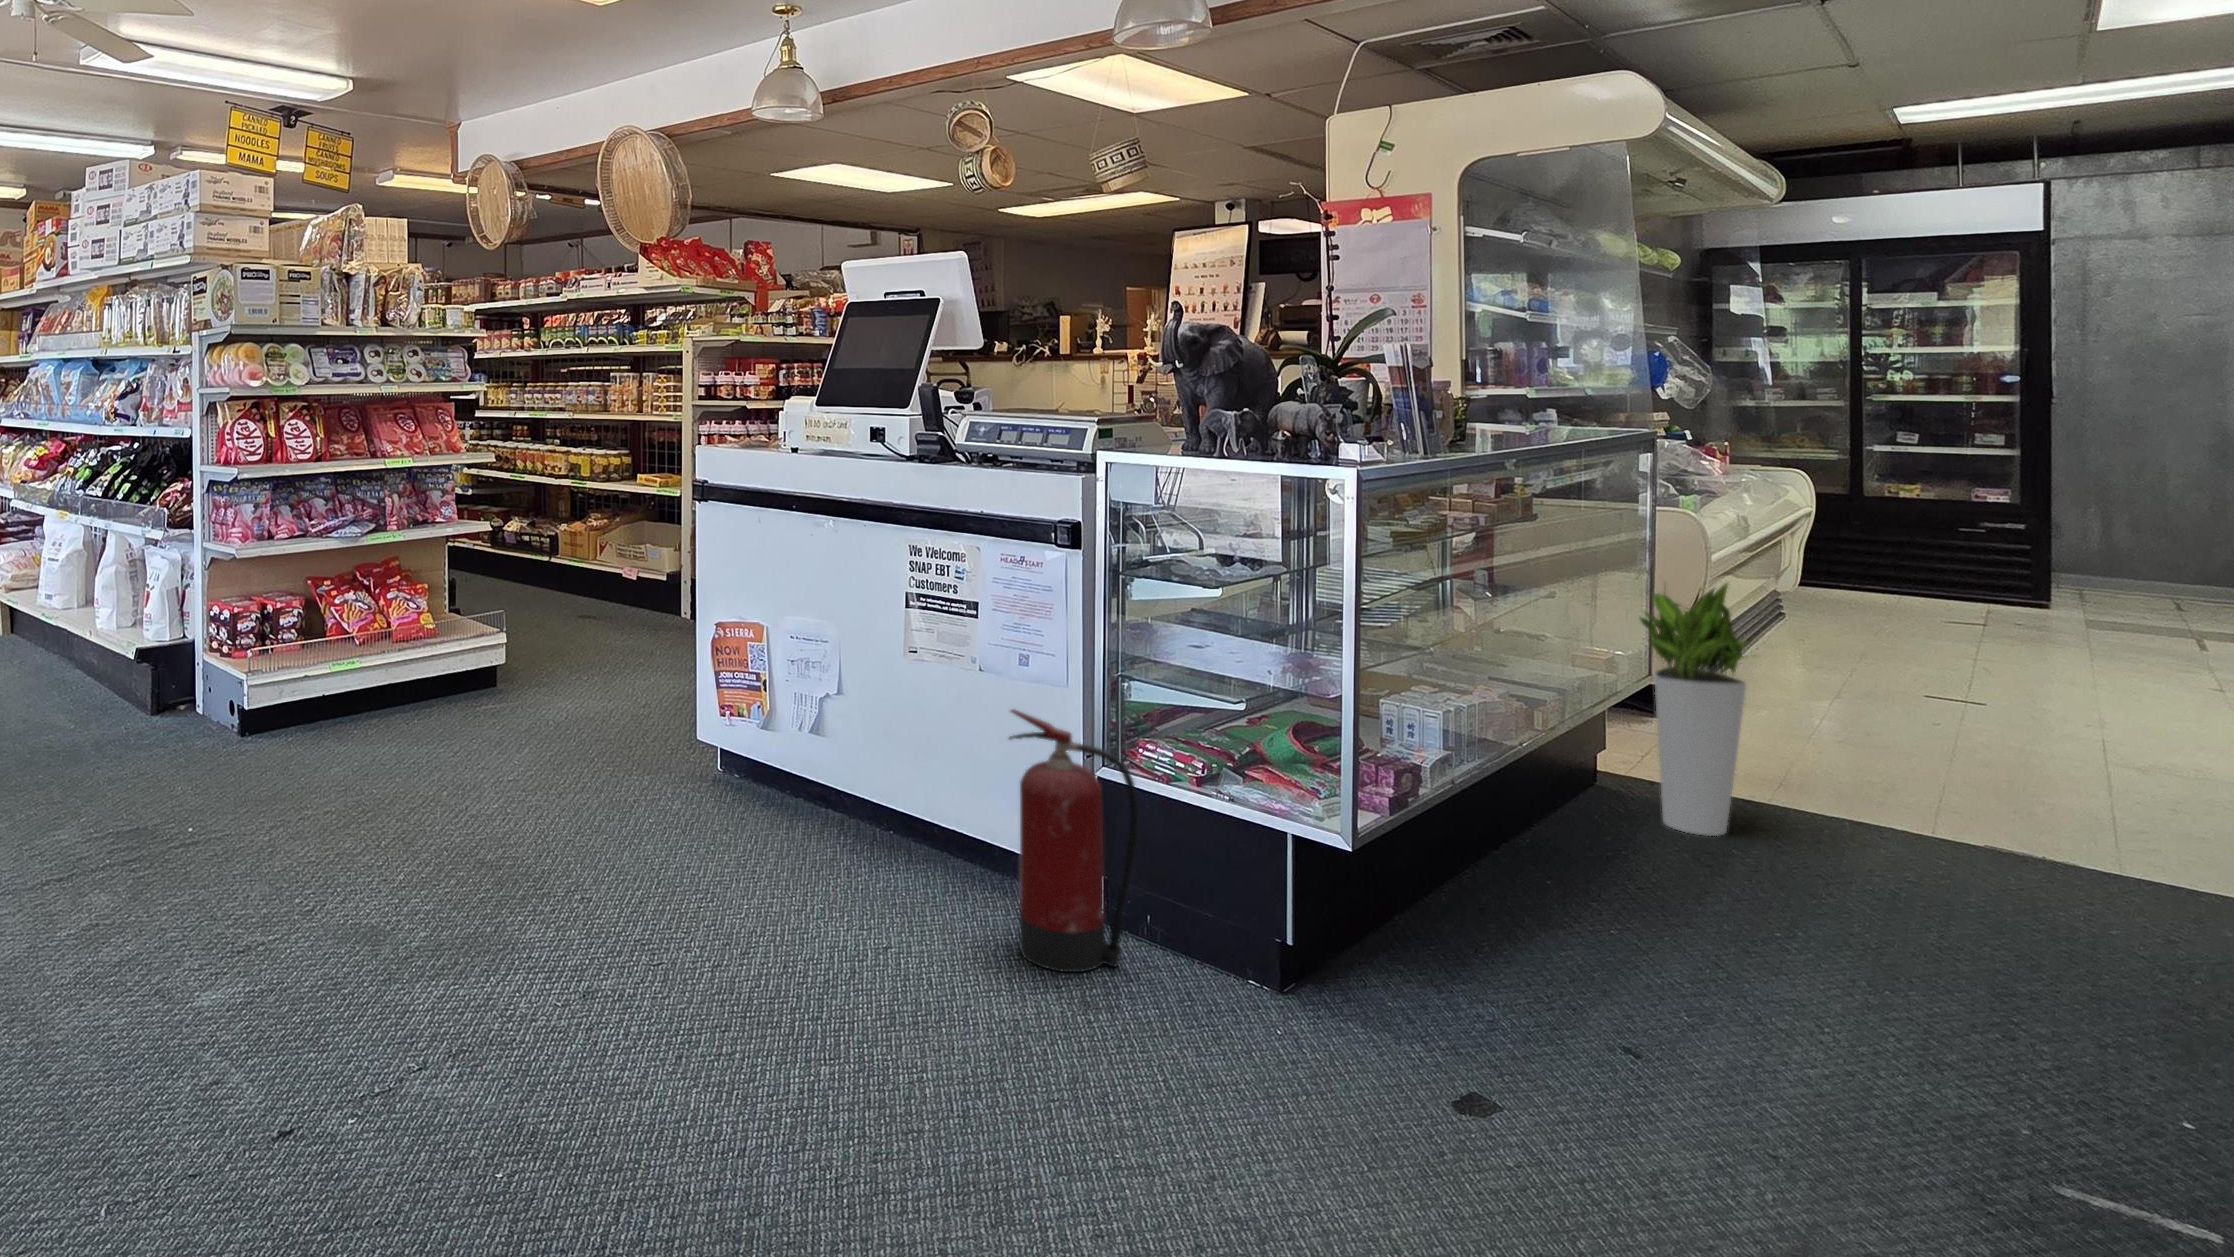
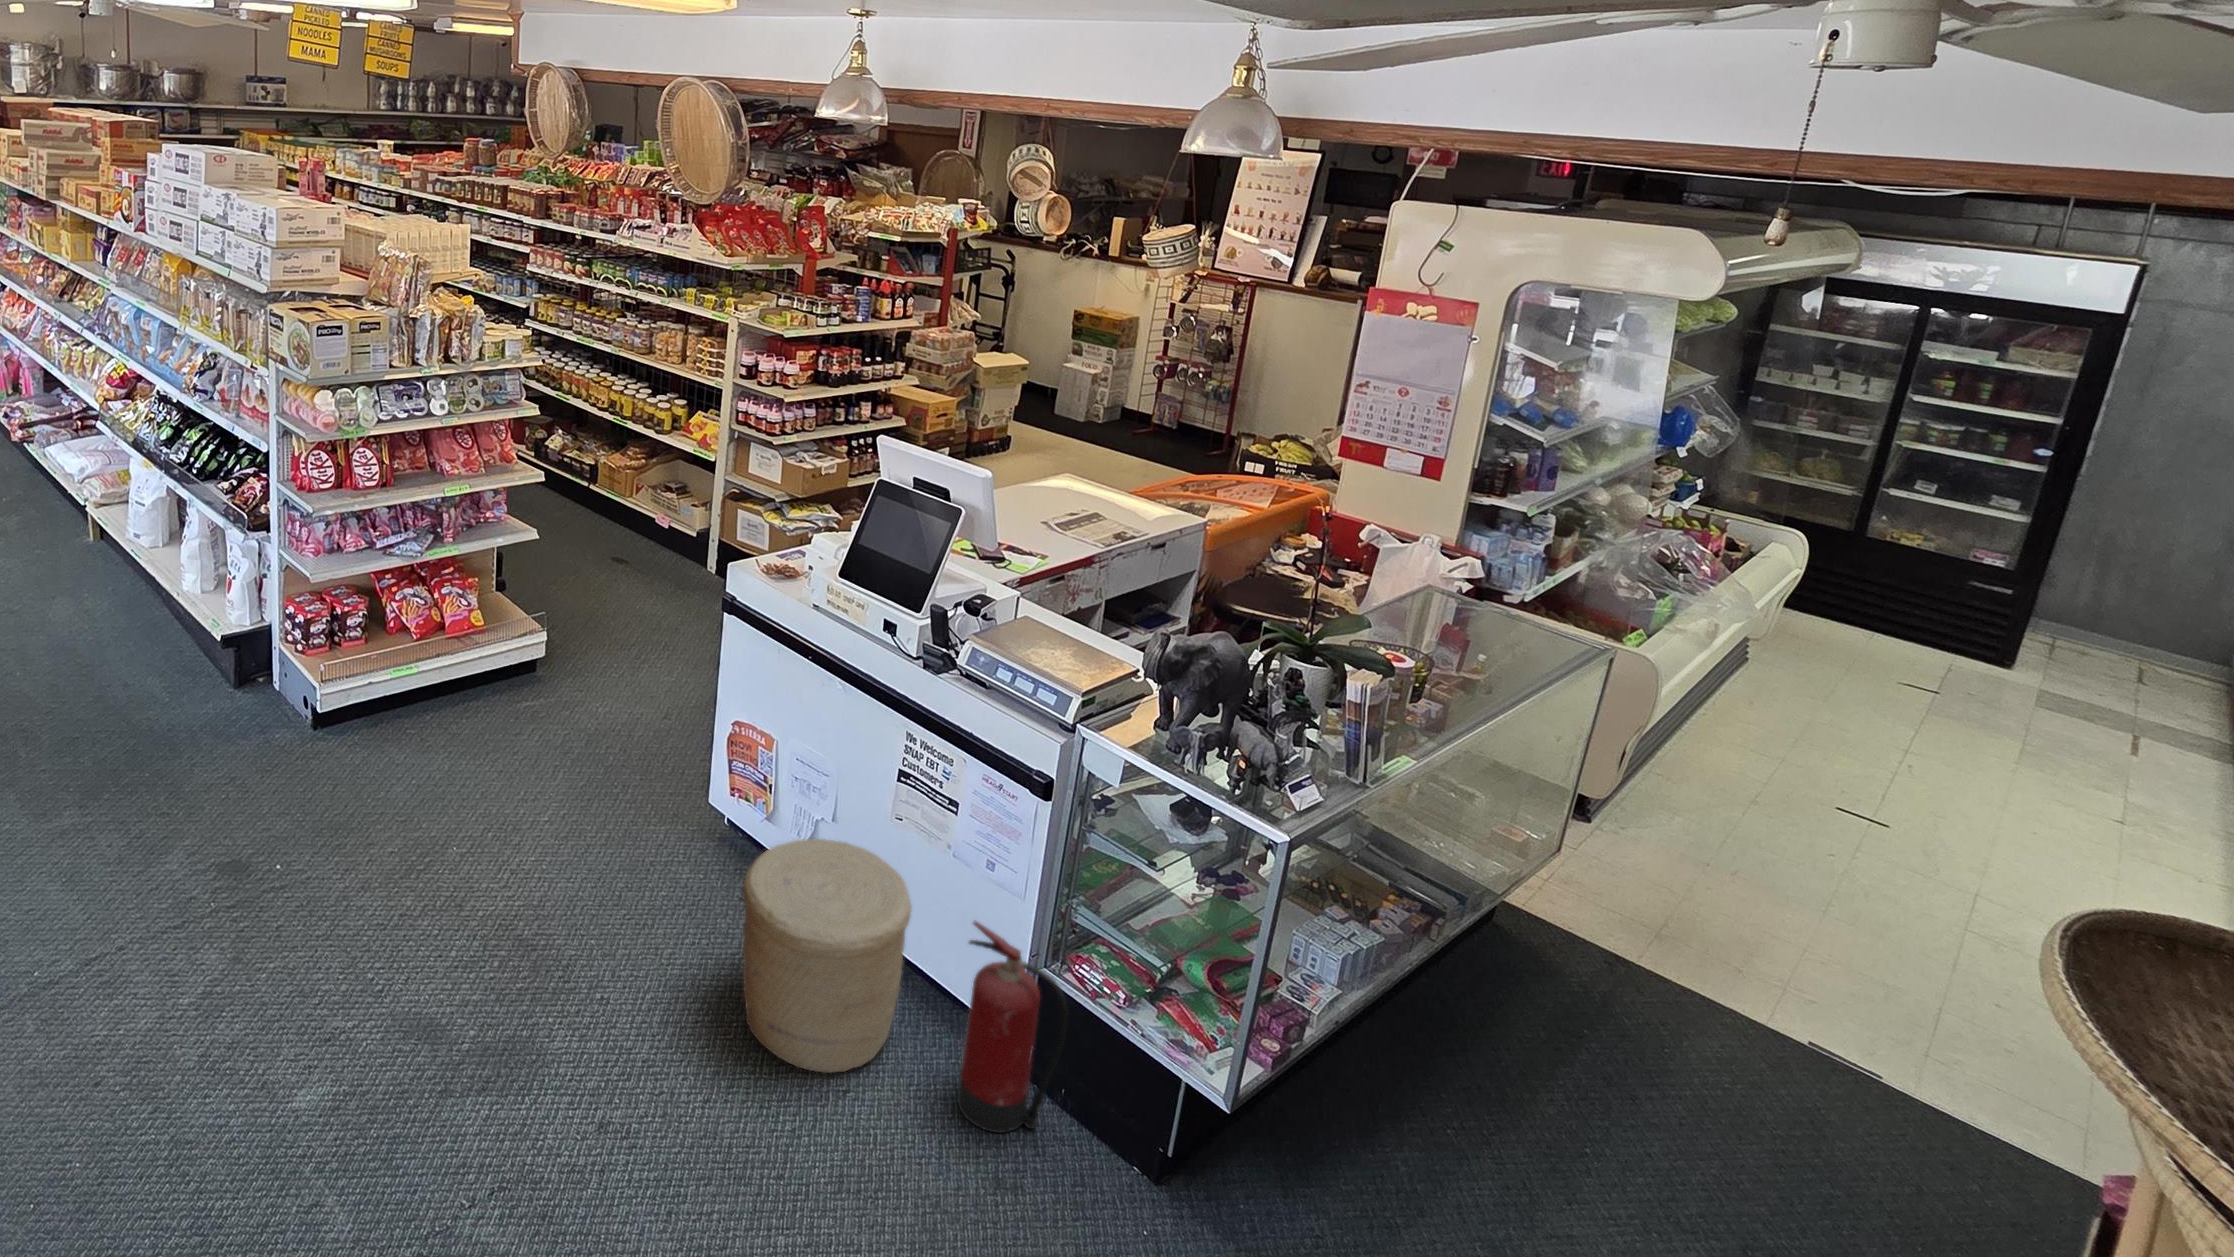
planter: present [1640,583,1746,836] -> none [1528,778,1641,997]
woven basket: none [737,693,938,940] -> present [743,839,912,1073]

